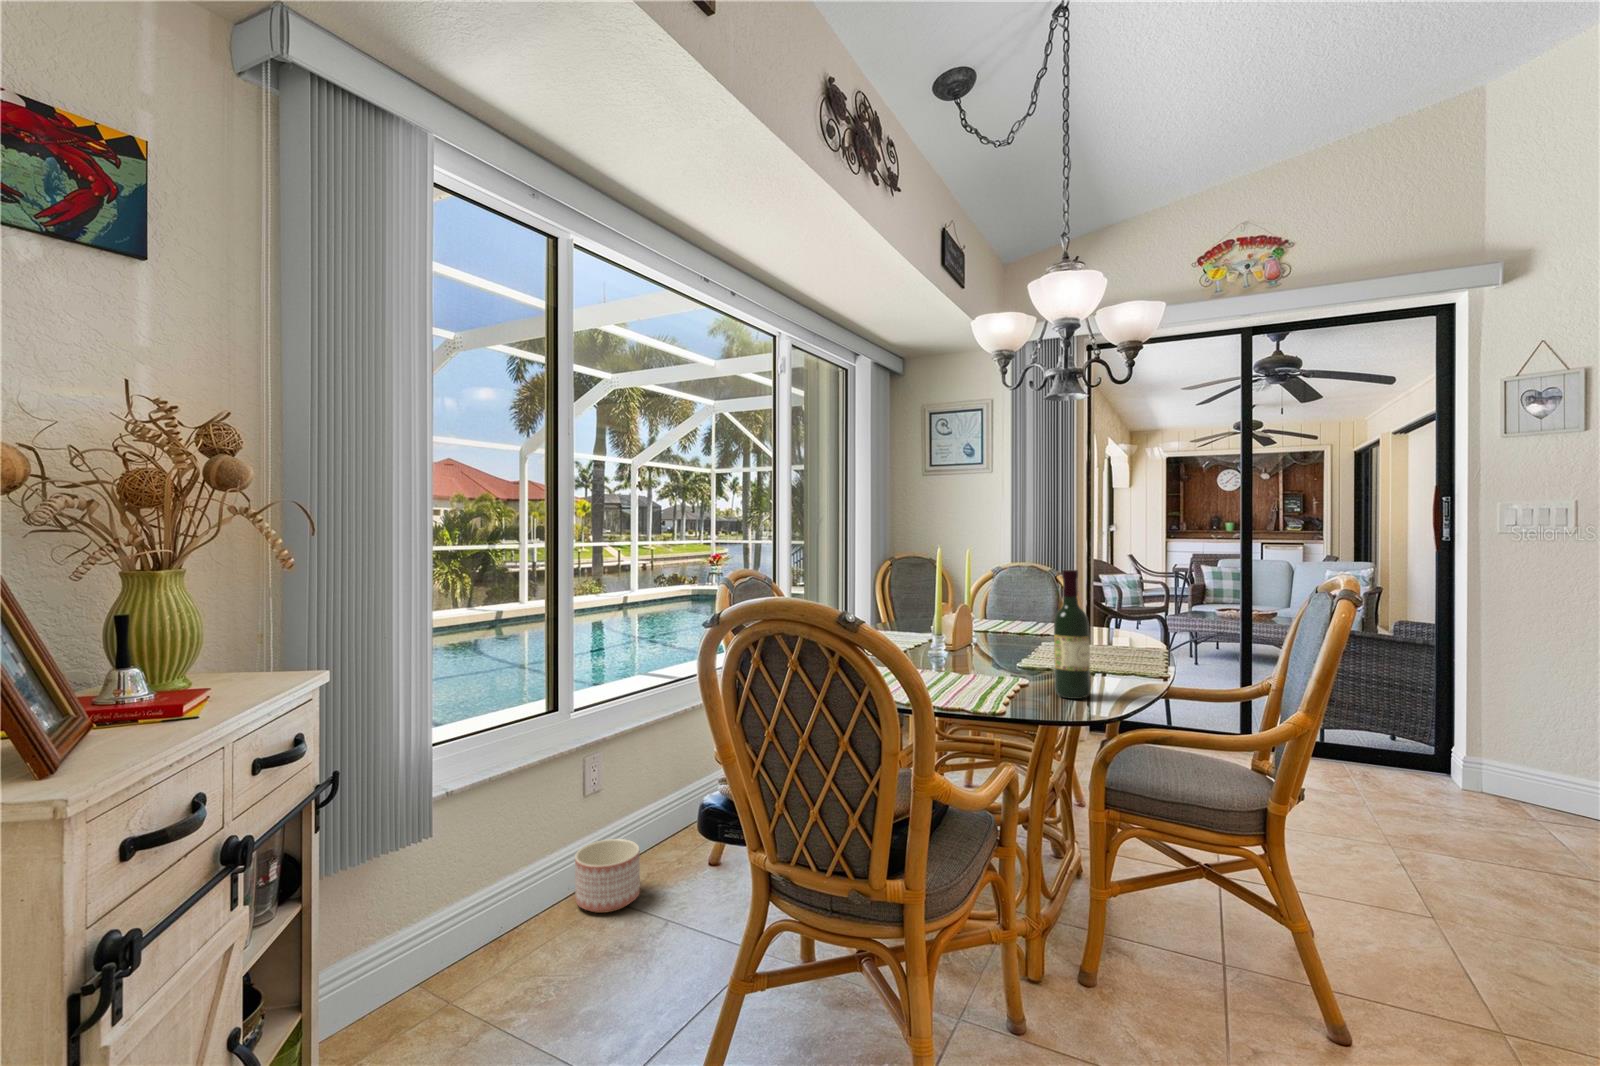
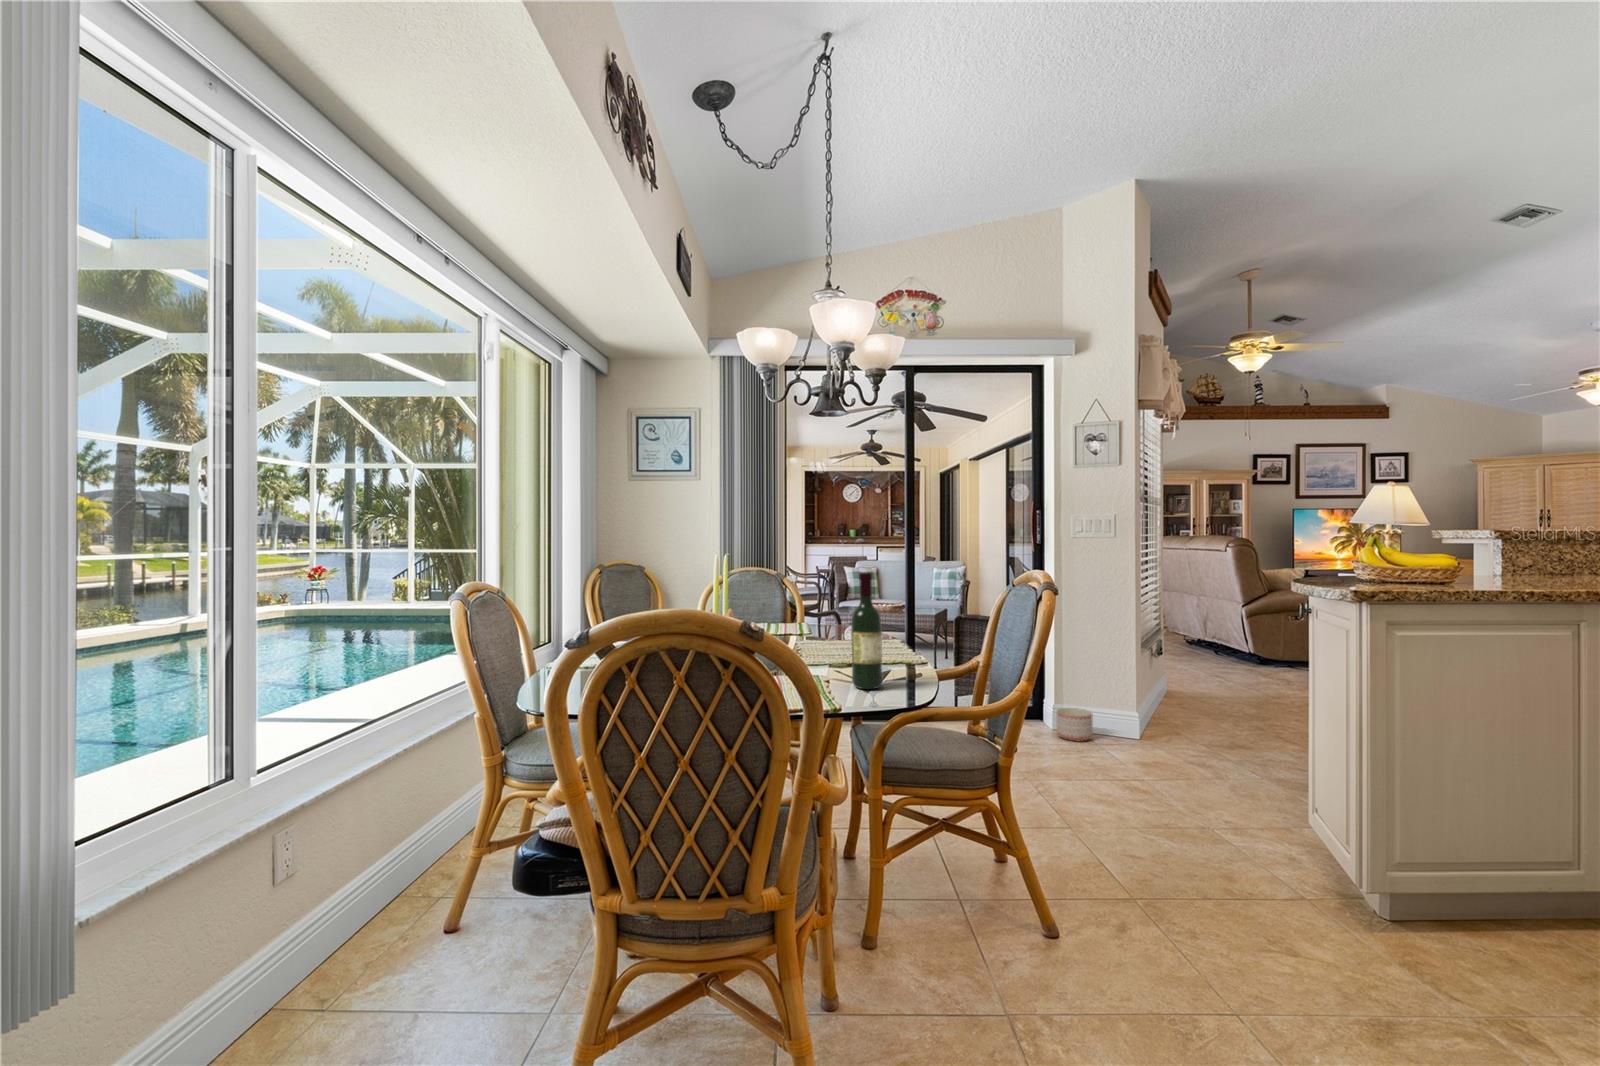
planter: present [575,839,640,913] -> present [1056,708,1093,742]

